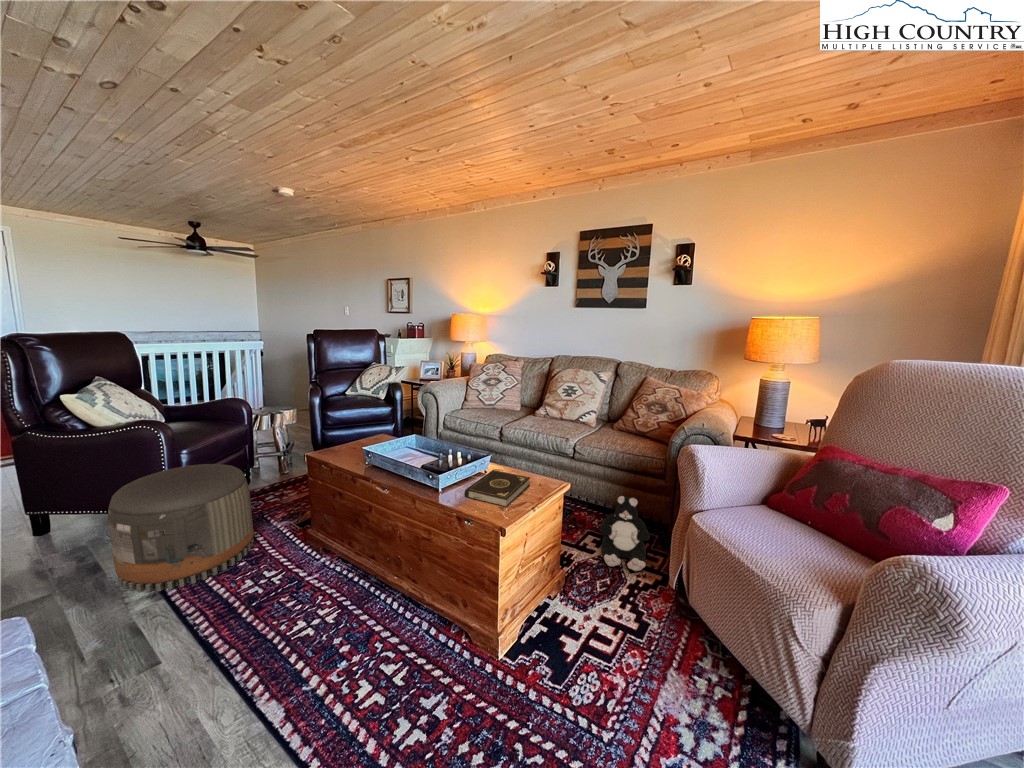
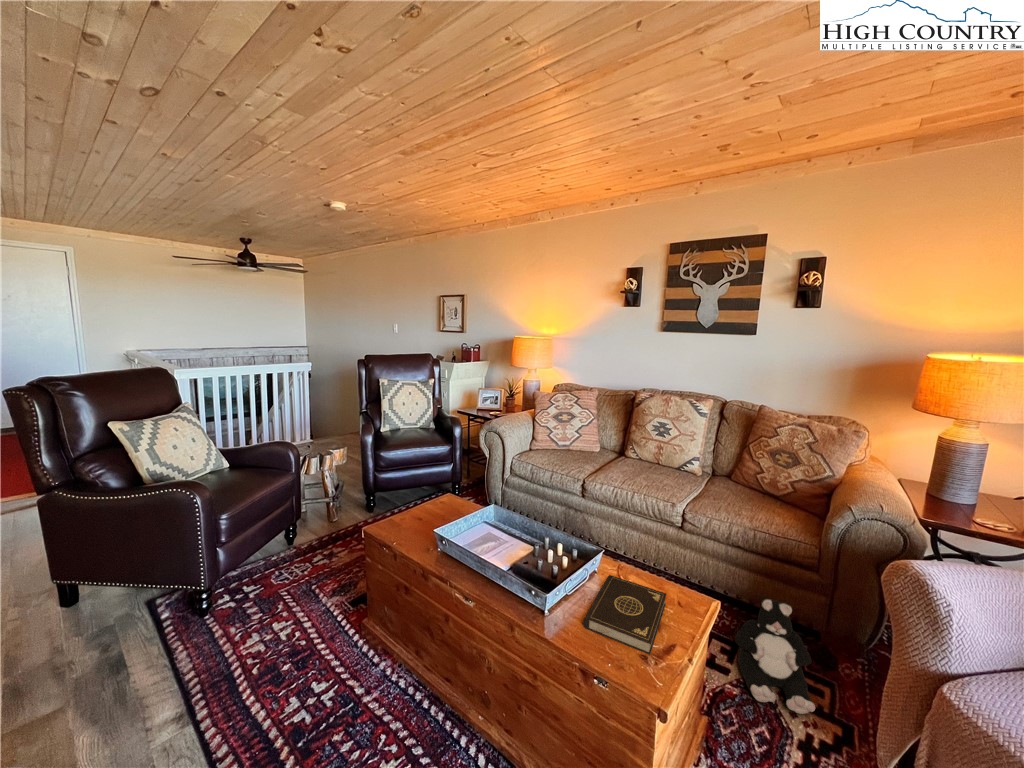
pouf: present [108,464,254,592] -> none [132,533,300,710]

